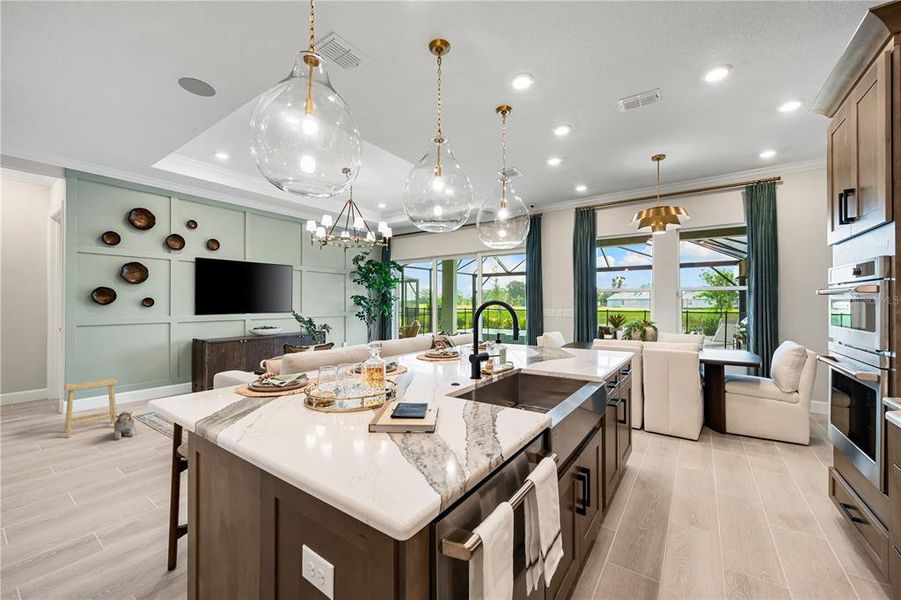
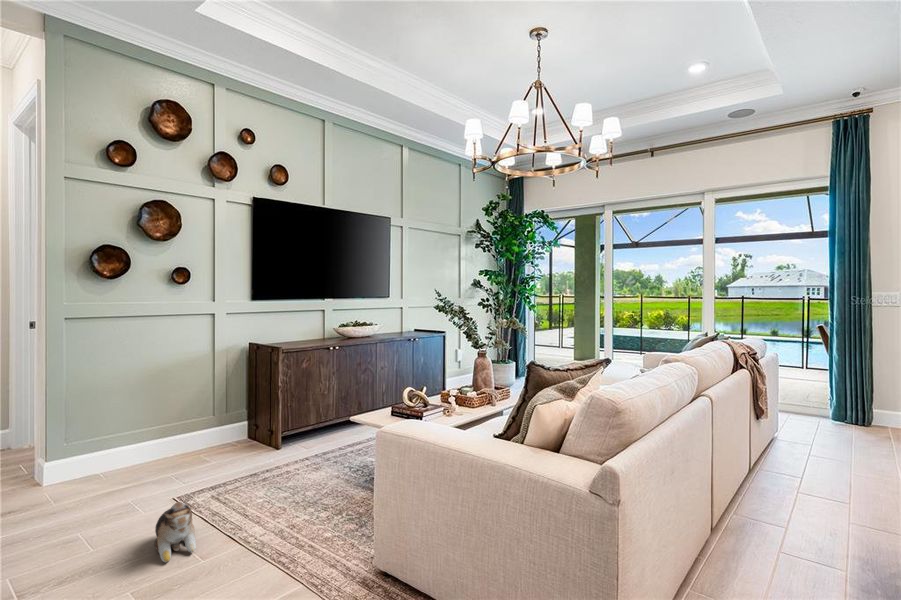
footstool: present [64,379,117,437] -> none [51,422,153,551]

